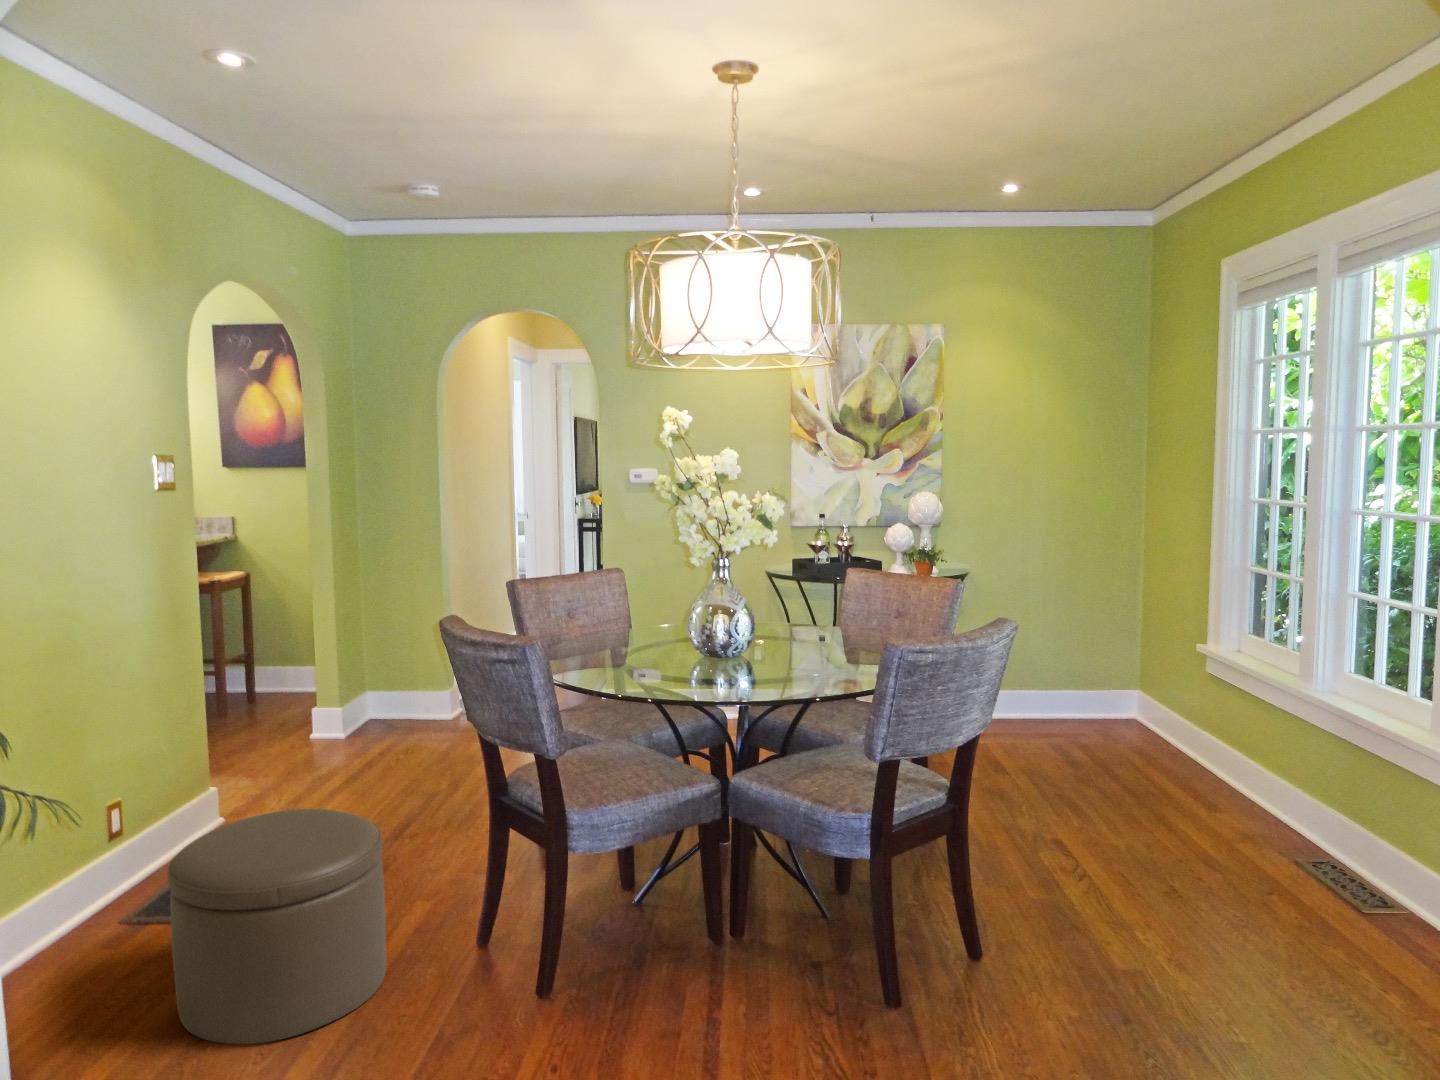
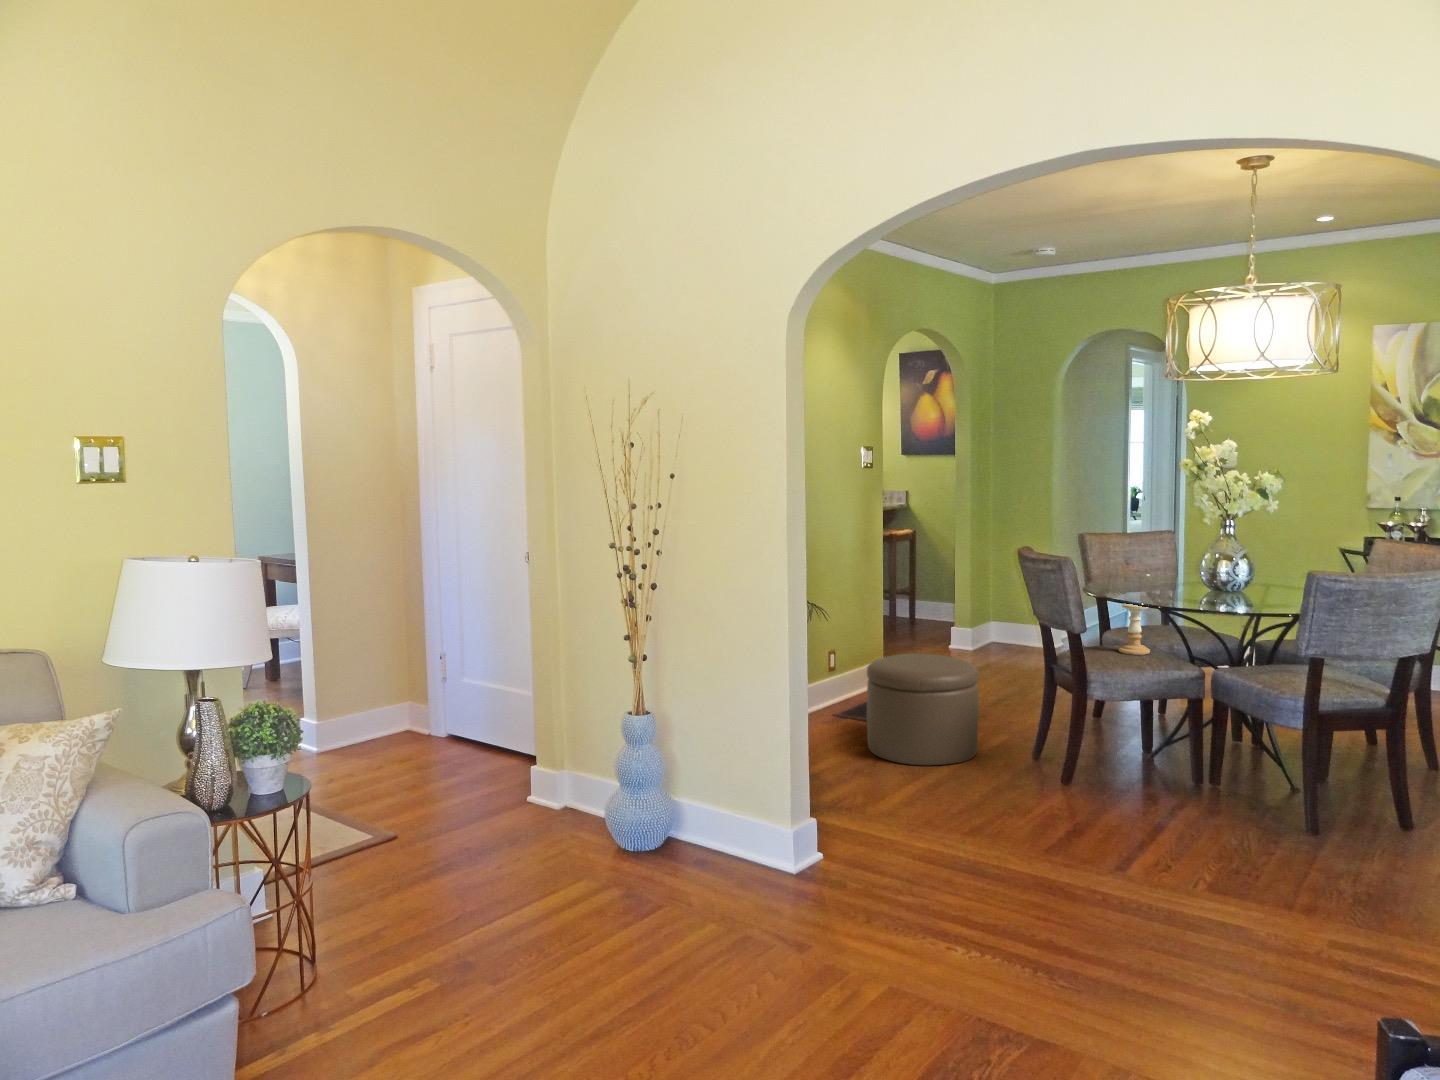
candle holder: none [597,690,641,772] -> present [1119,603,1150,655]

